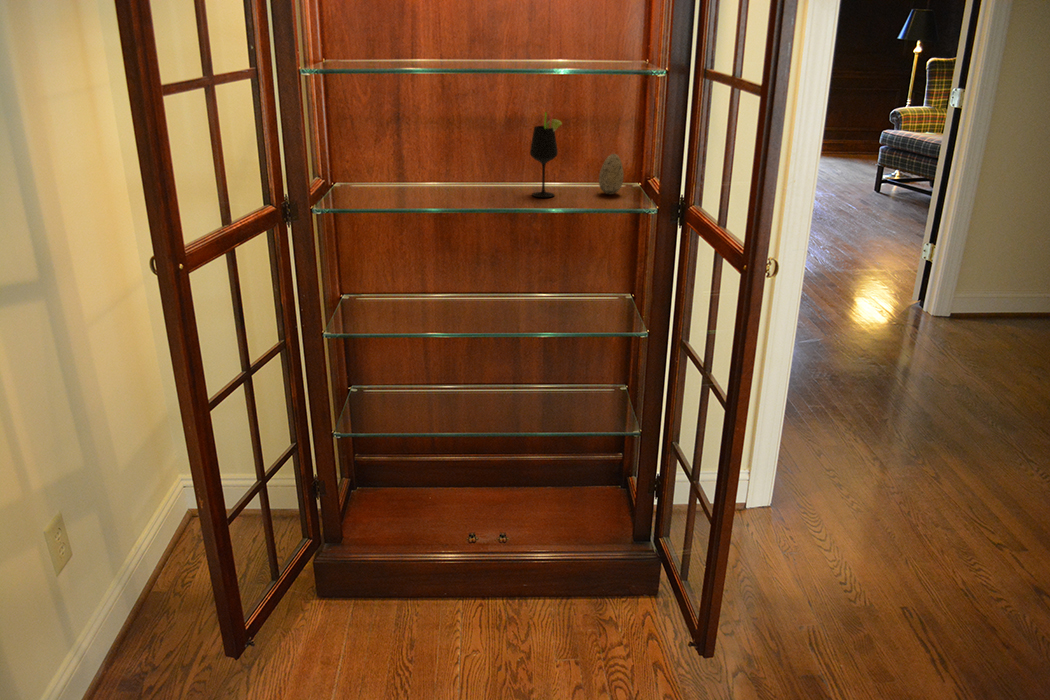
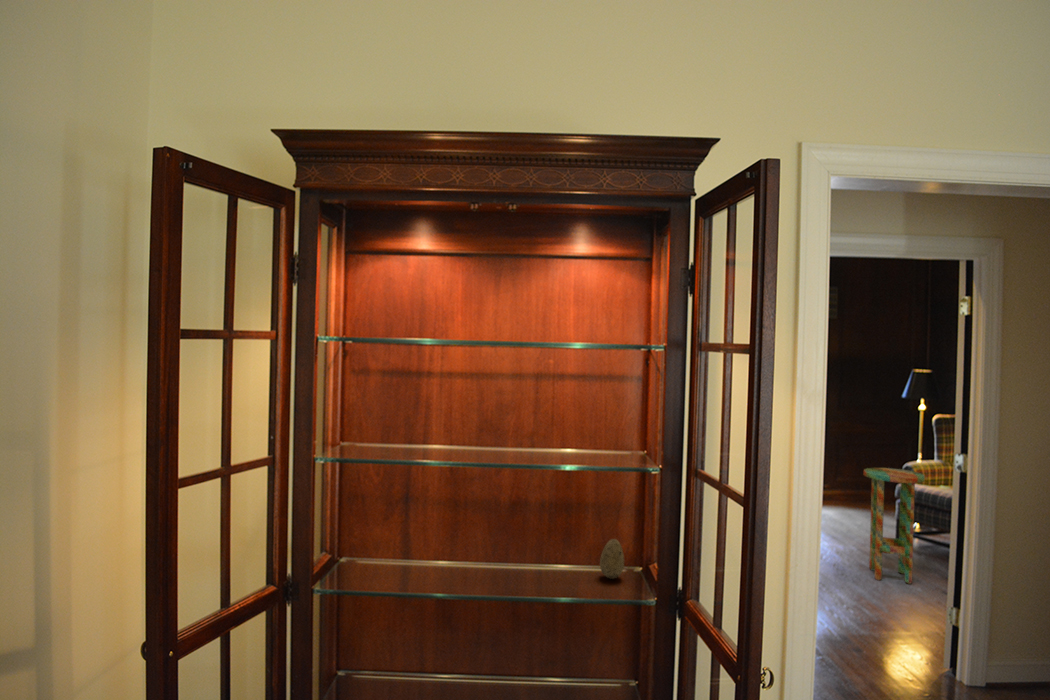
wine glass: present [530,112,562,197] -> none [532,498,563,580]
side table: none [841,112,913,232] -> present [864,468,925,584]

